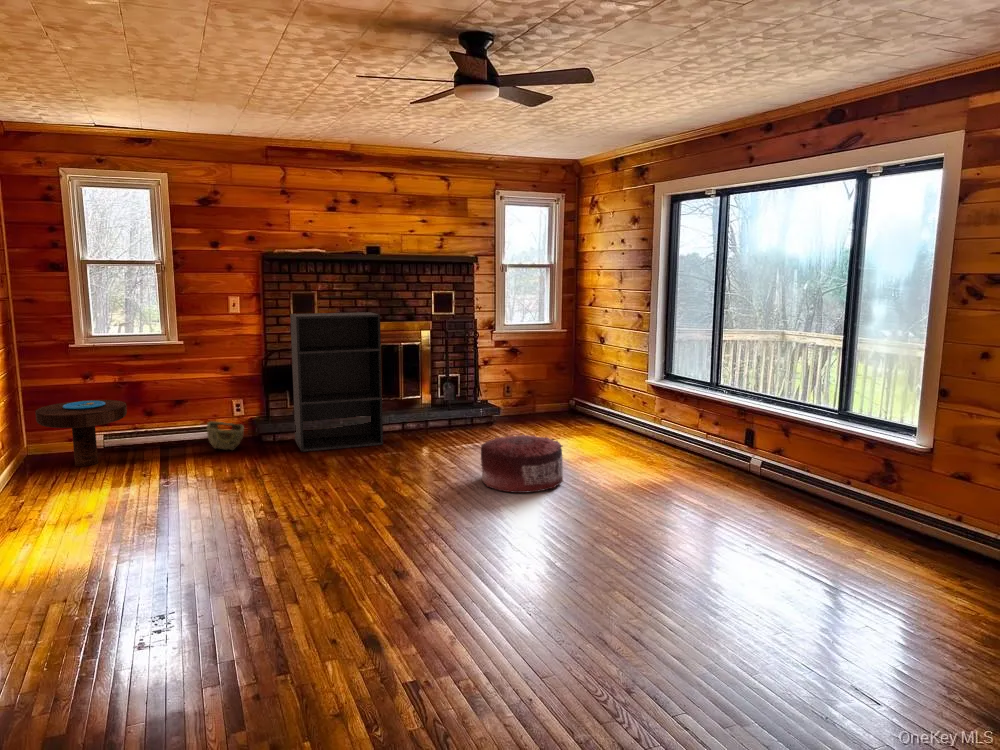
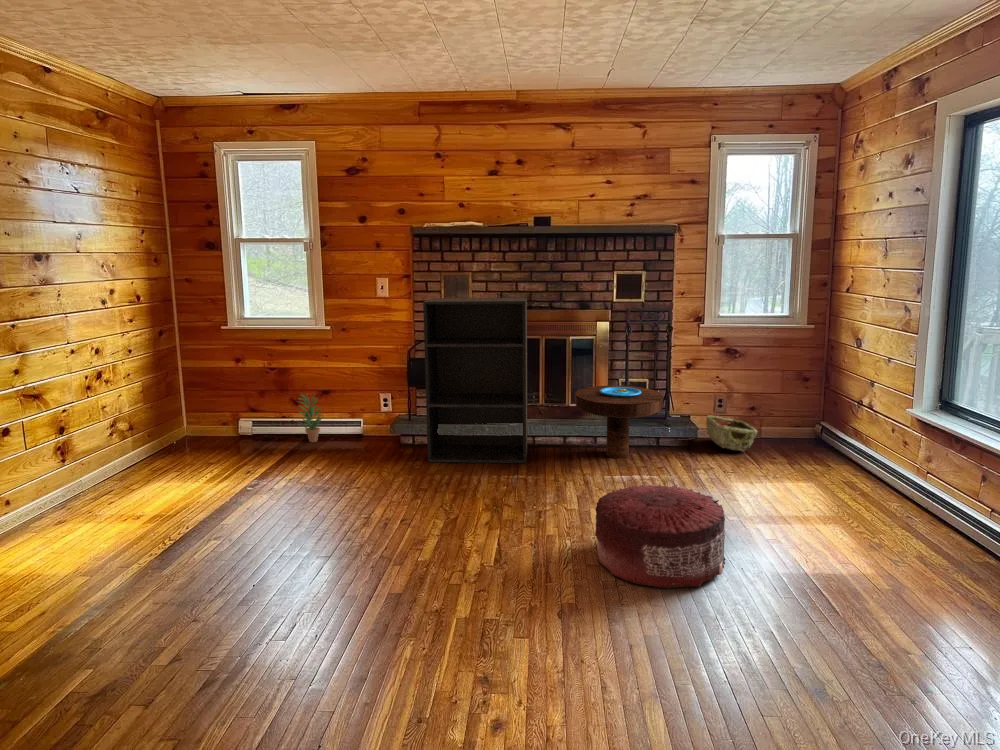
side table: present [35,400,127,466] -> present [575,385,663,458]
potted plant: none [155,402,183,450] -> present [298,394,322,442]
woven basket: present [207,421,244,450] -> present [706,415,757,451]

